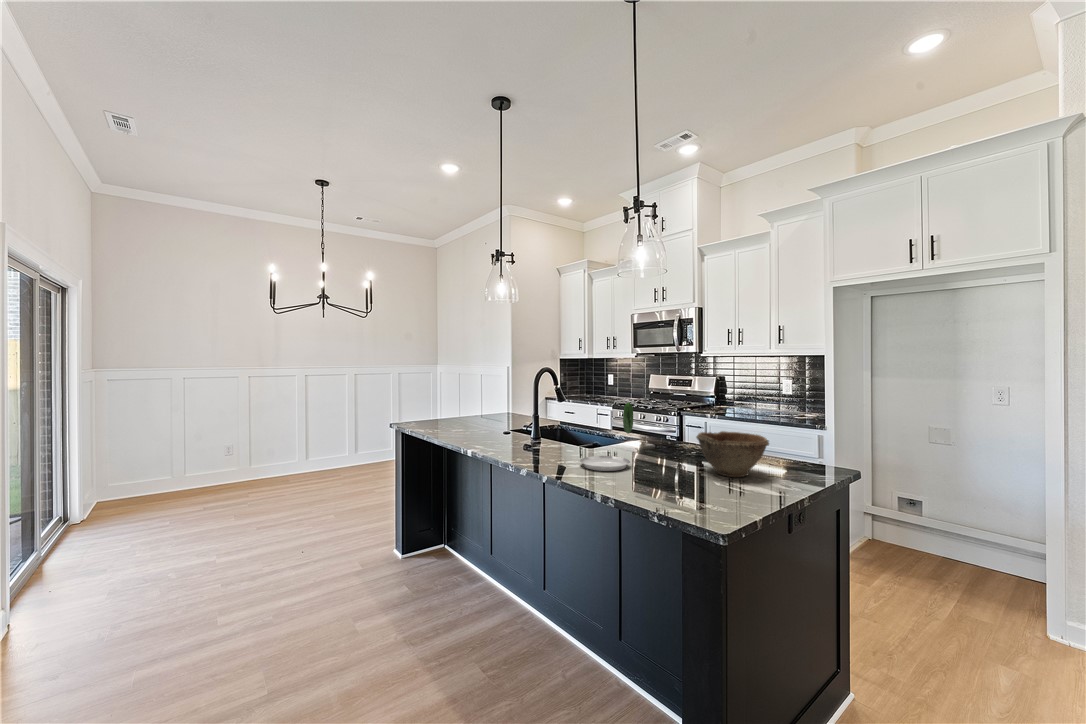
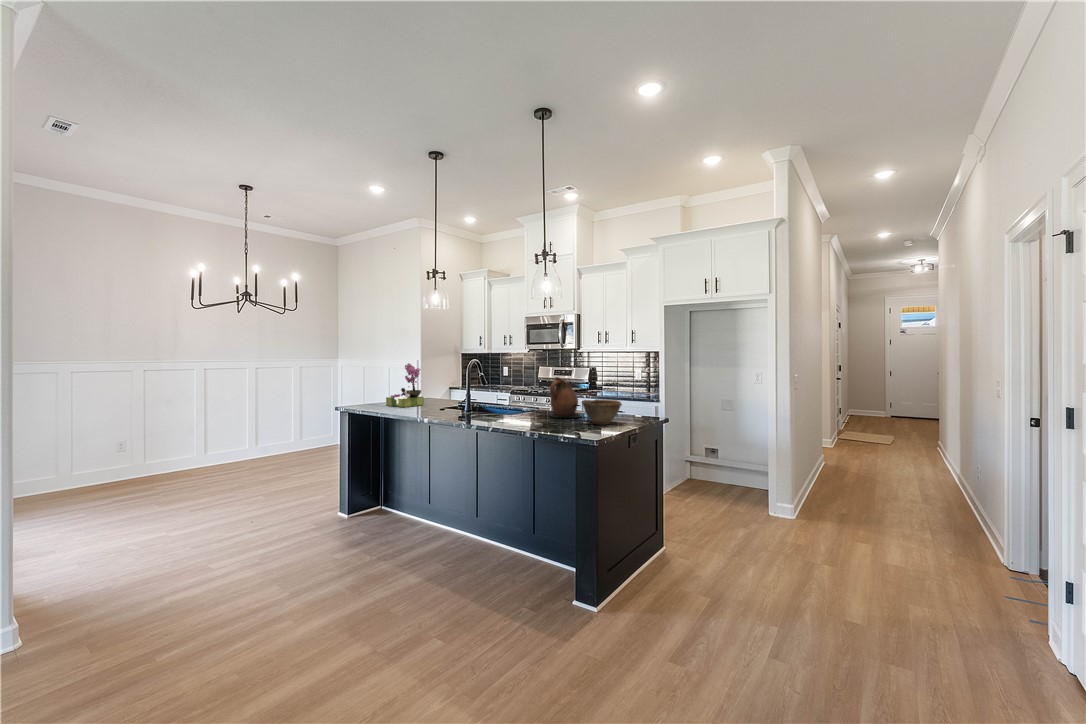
flower arrangement: none [440,370,486,429] -> present [386,363,424,407]
ceramic pitcher: none [645,393,698,459] -> present [550,377,581,417]
plate: present [580,402,634,471] -> none [510,382,544,425]

